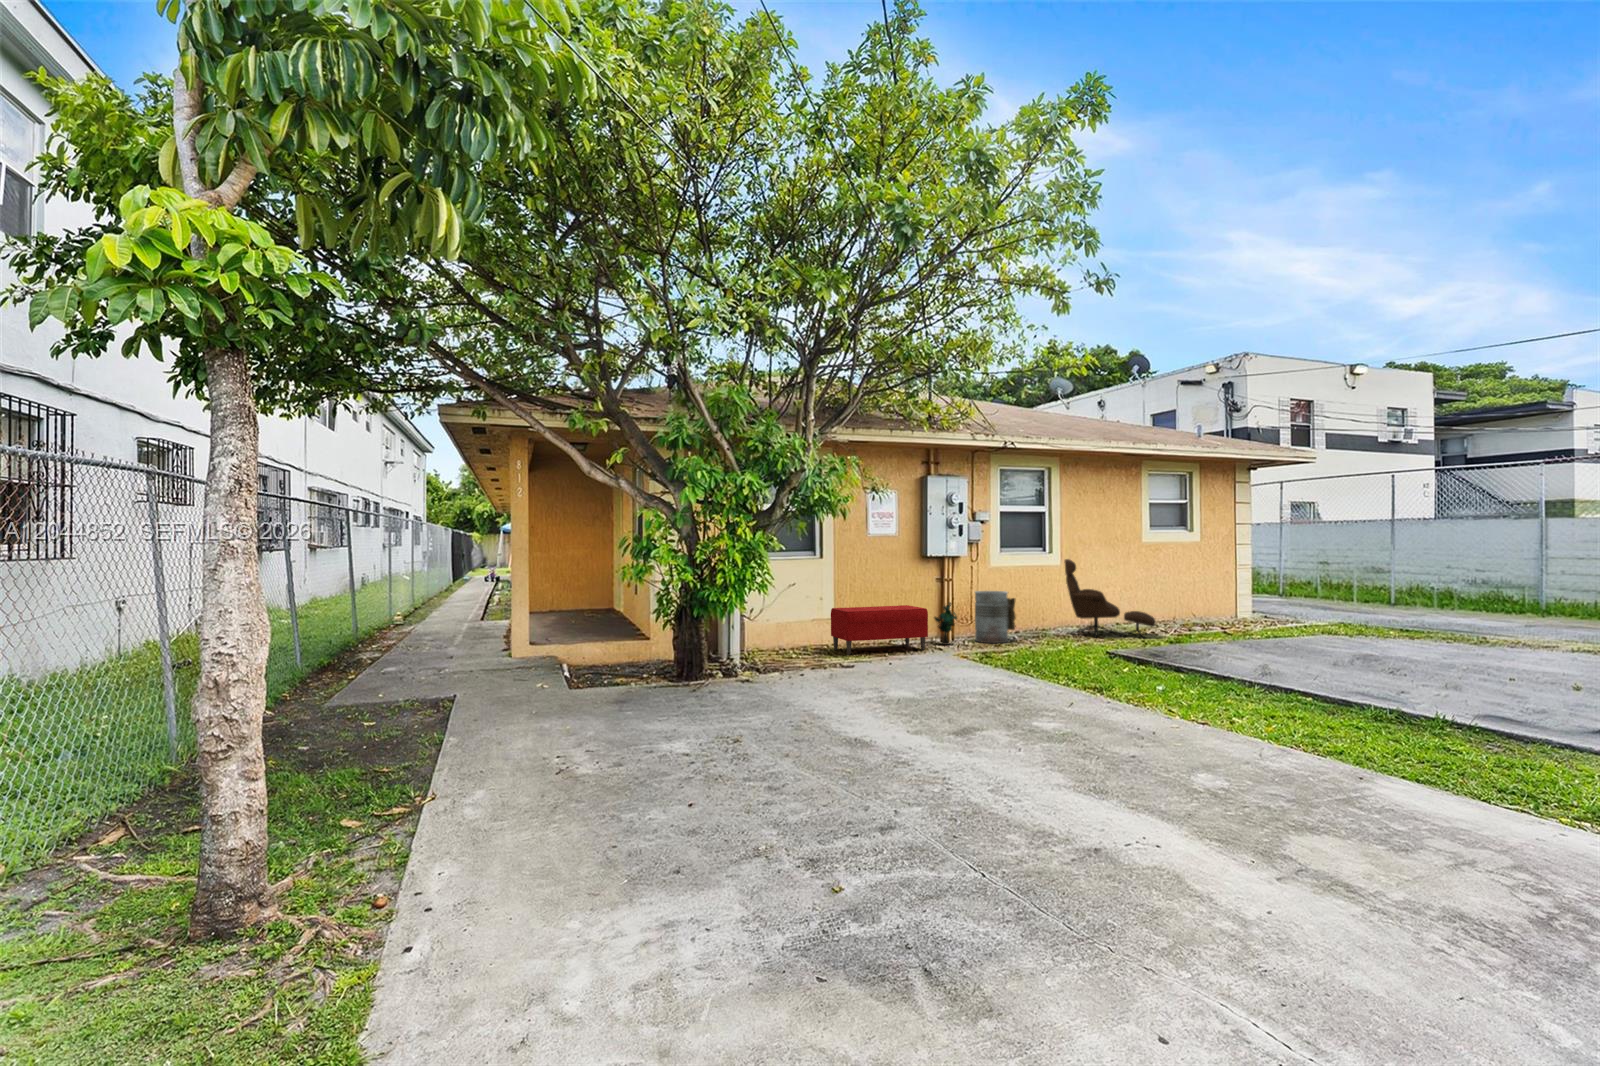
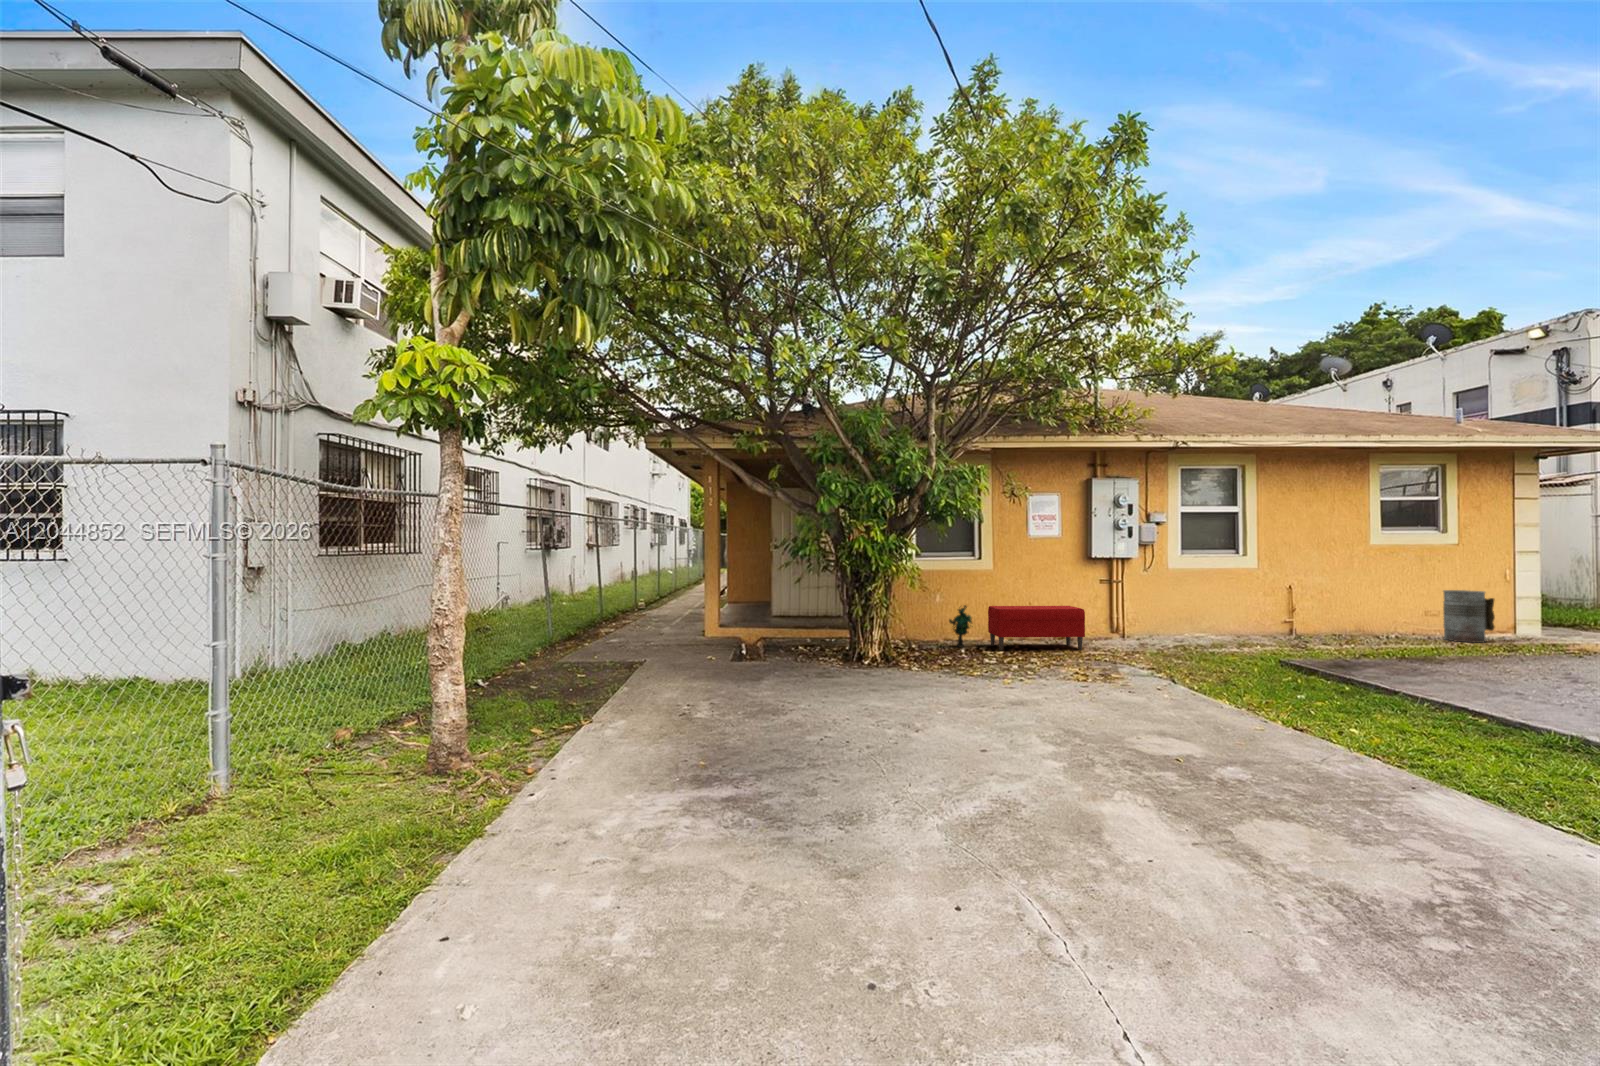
lounge chair: present [1064,559,1155,638] -> none [1254,562,1367,650]
trash can: present [975,591,1016,643] -> present [1443,590,1495,643]
decorative plant: present [934,603,957,645] -> present [949,605,972,647]

